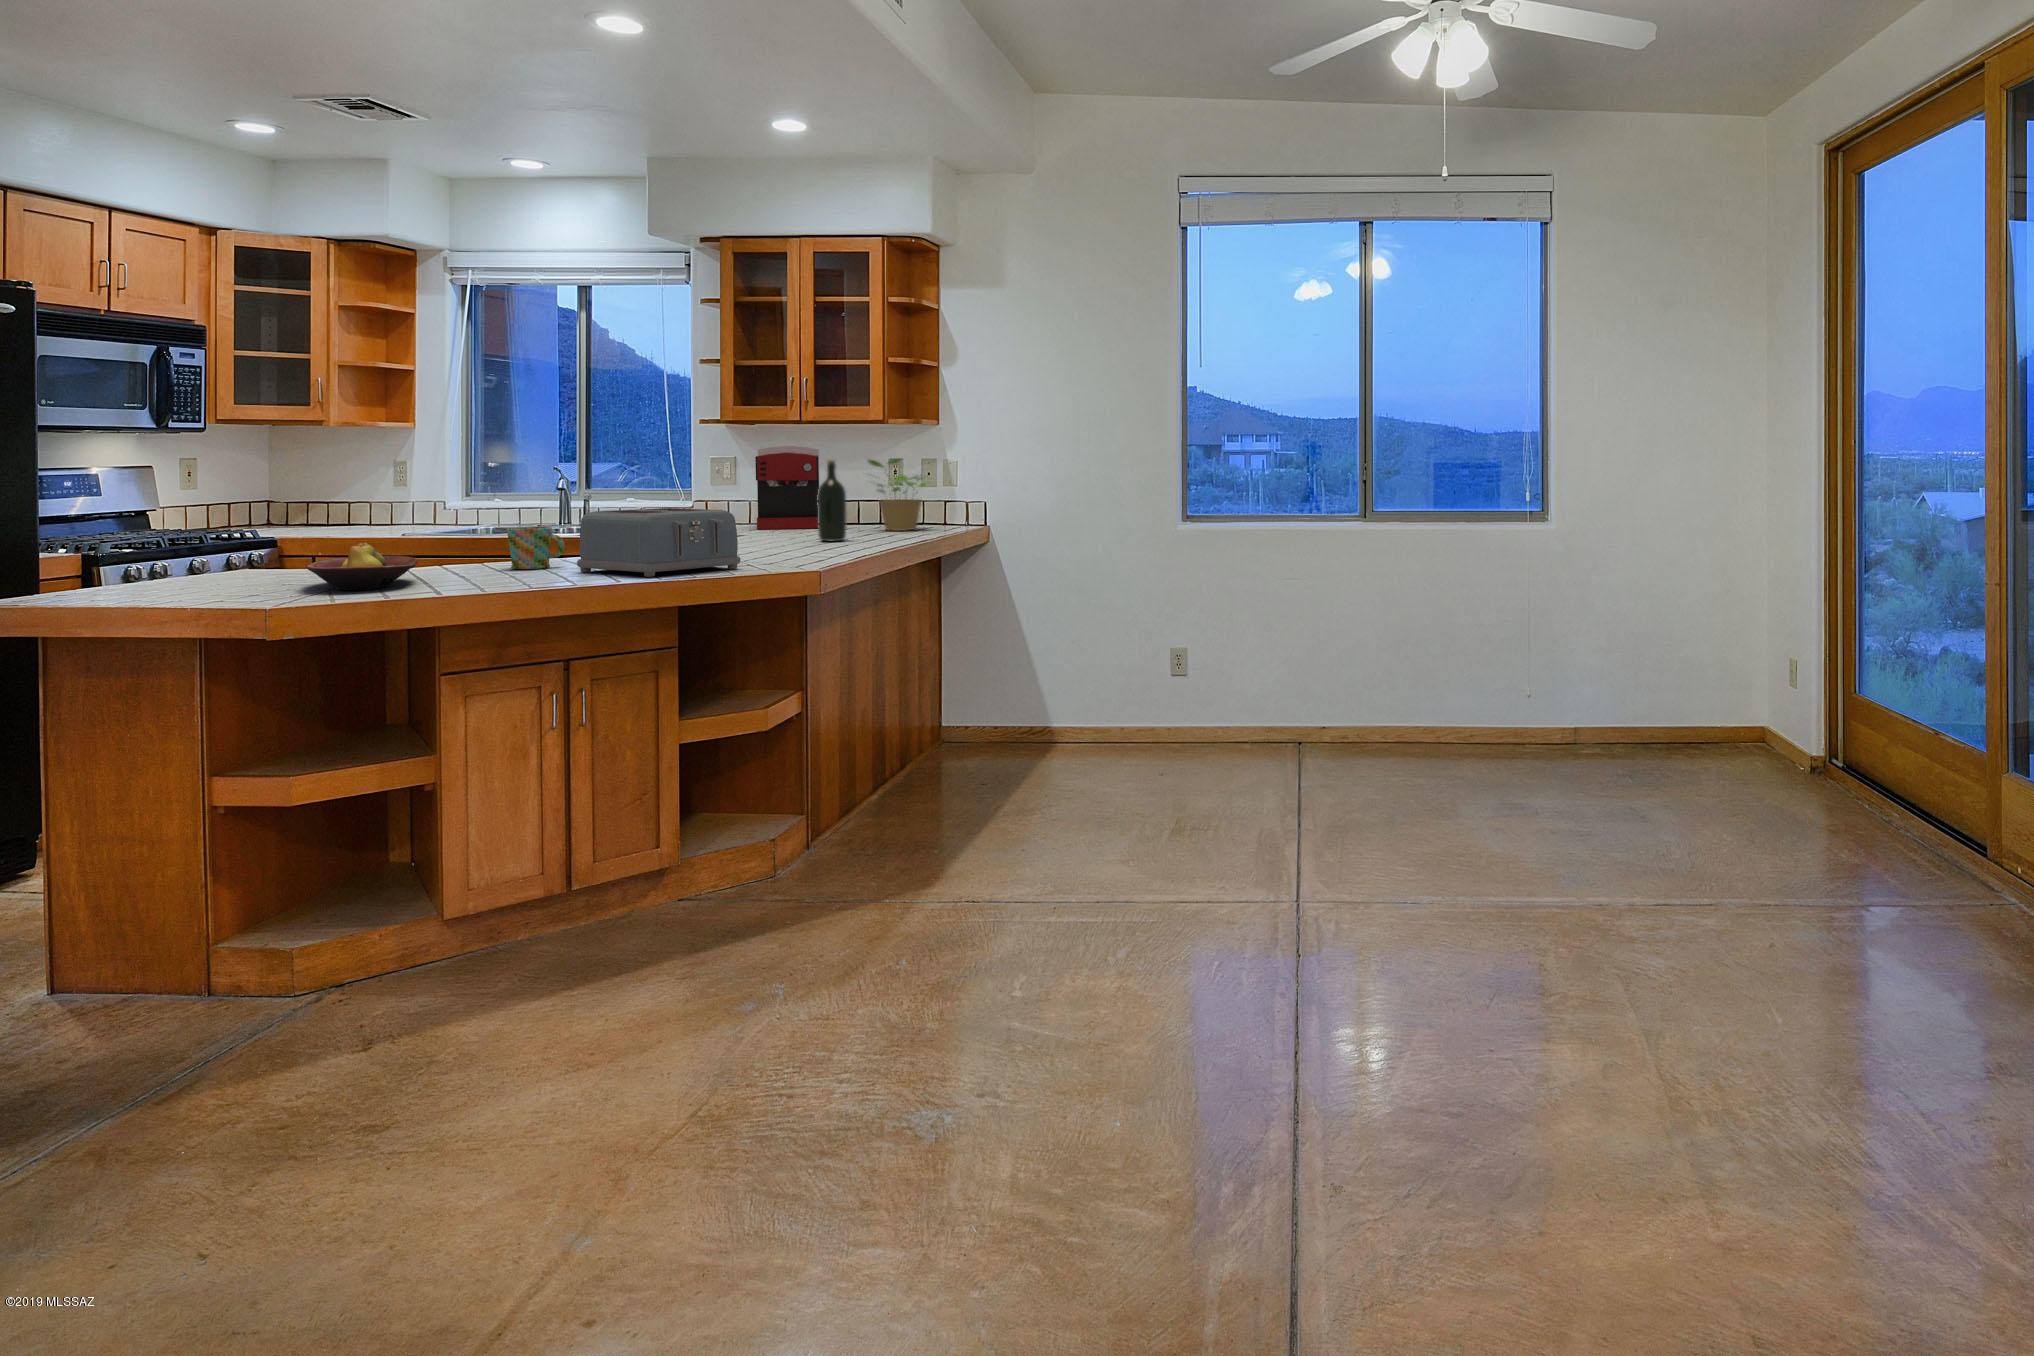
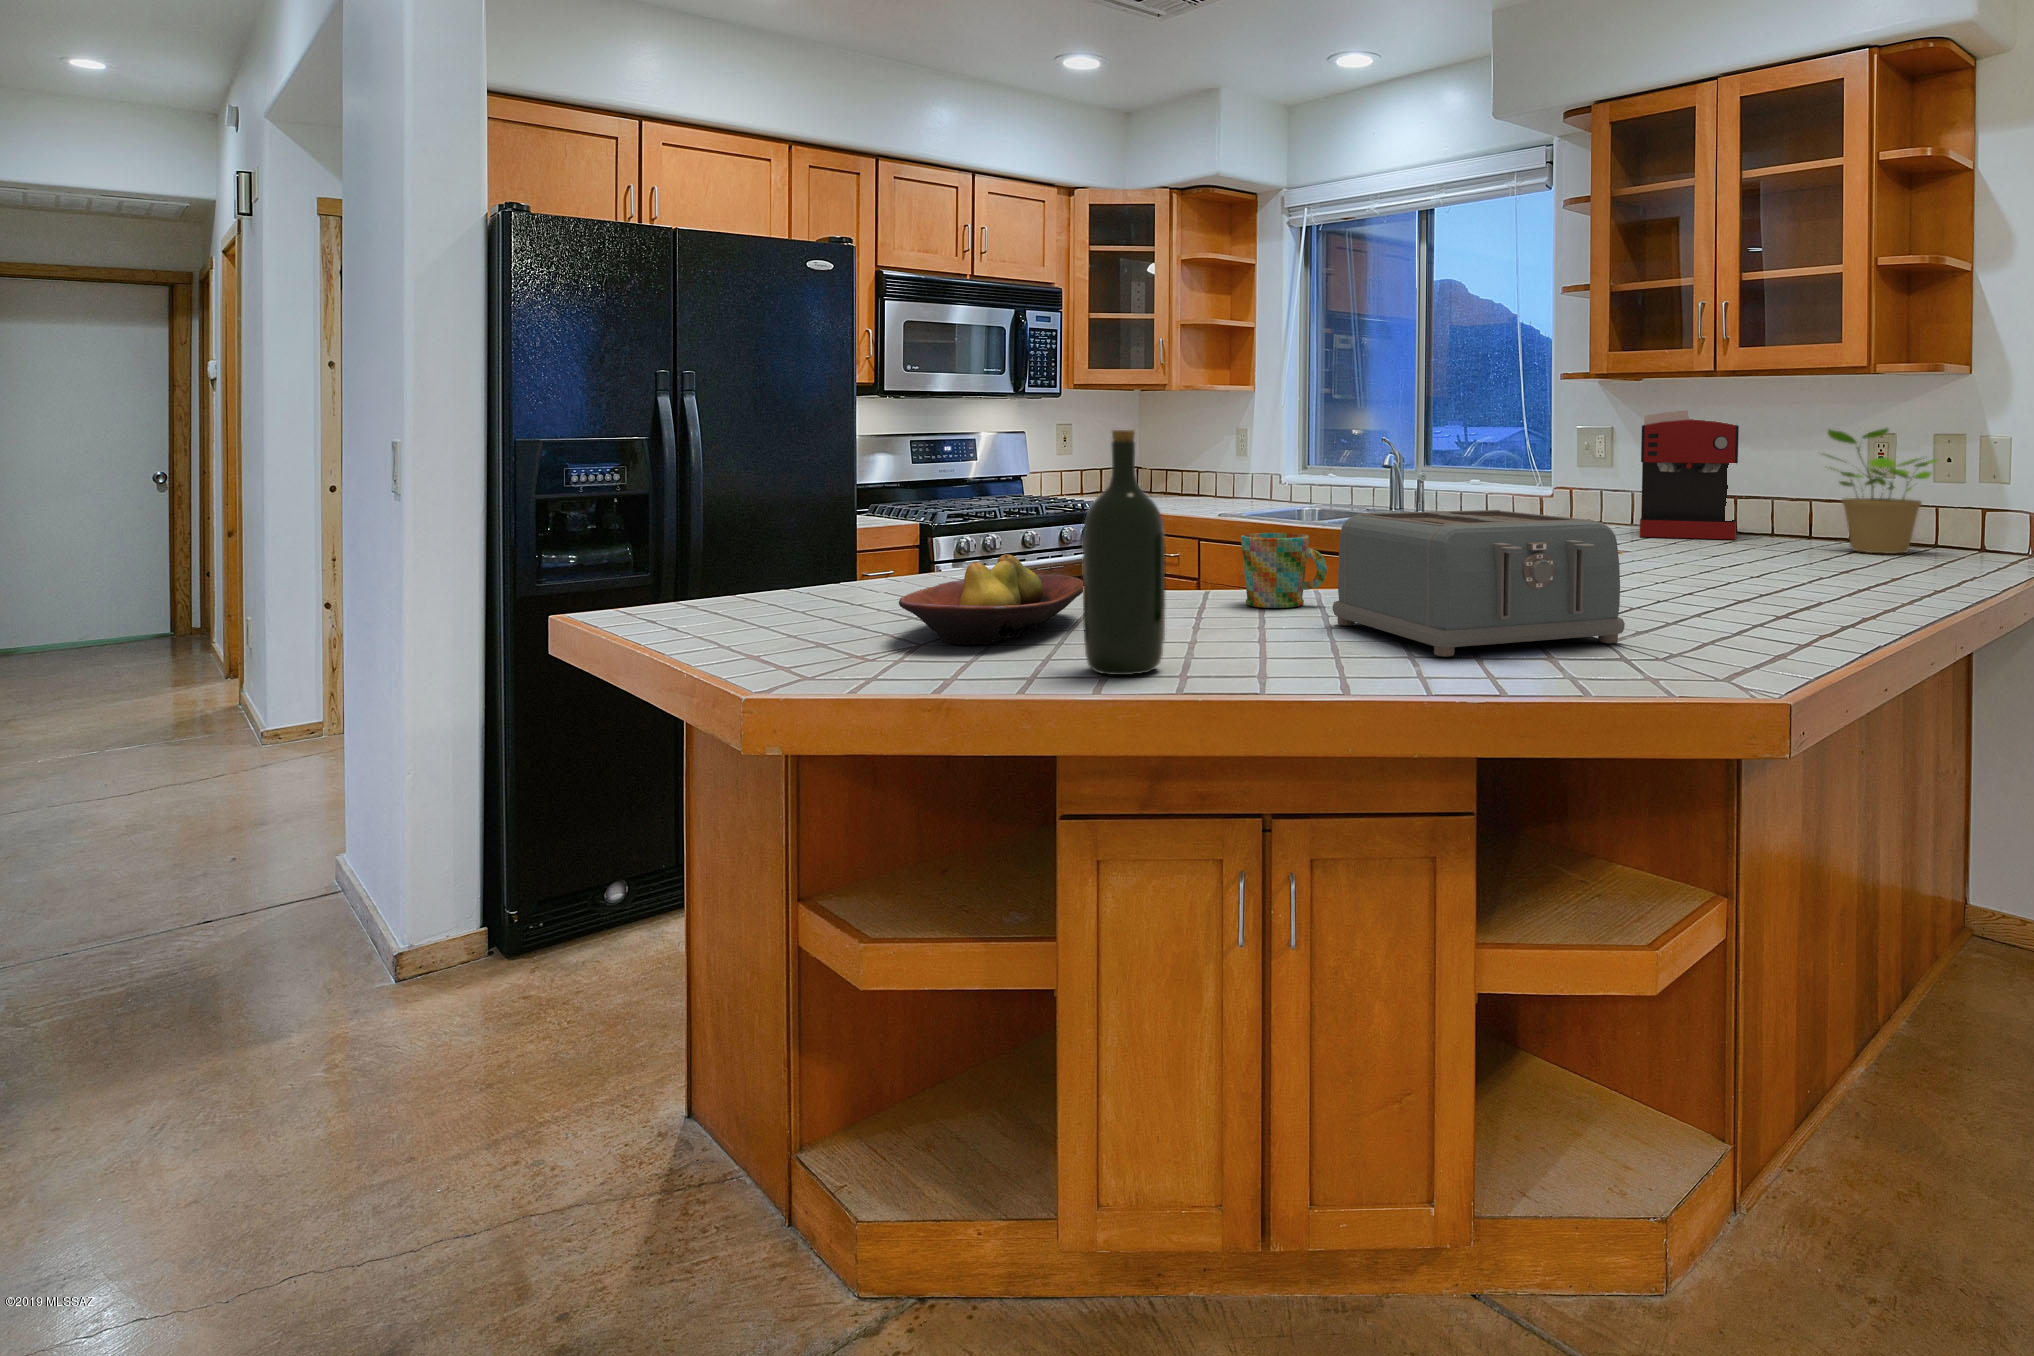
wine bottle: present [818,460,847,541] -> present [1083,430,1165,675]

